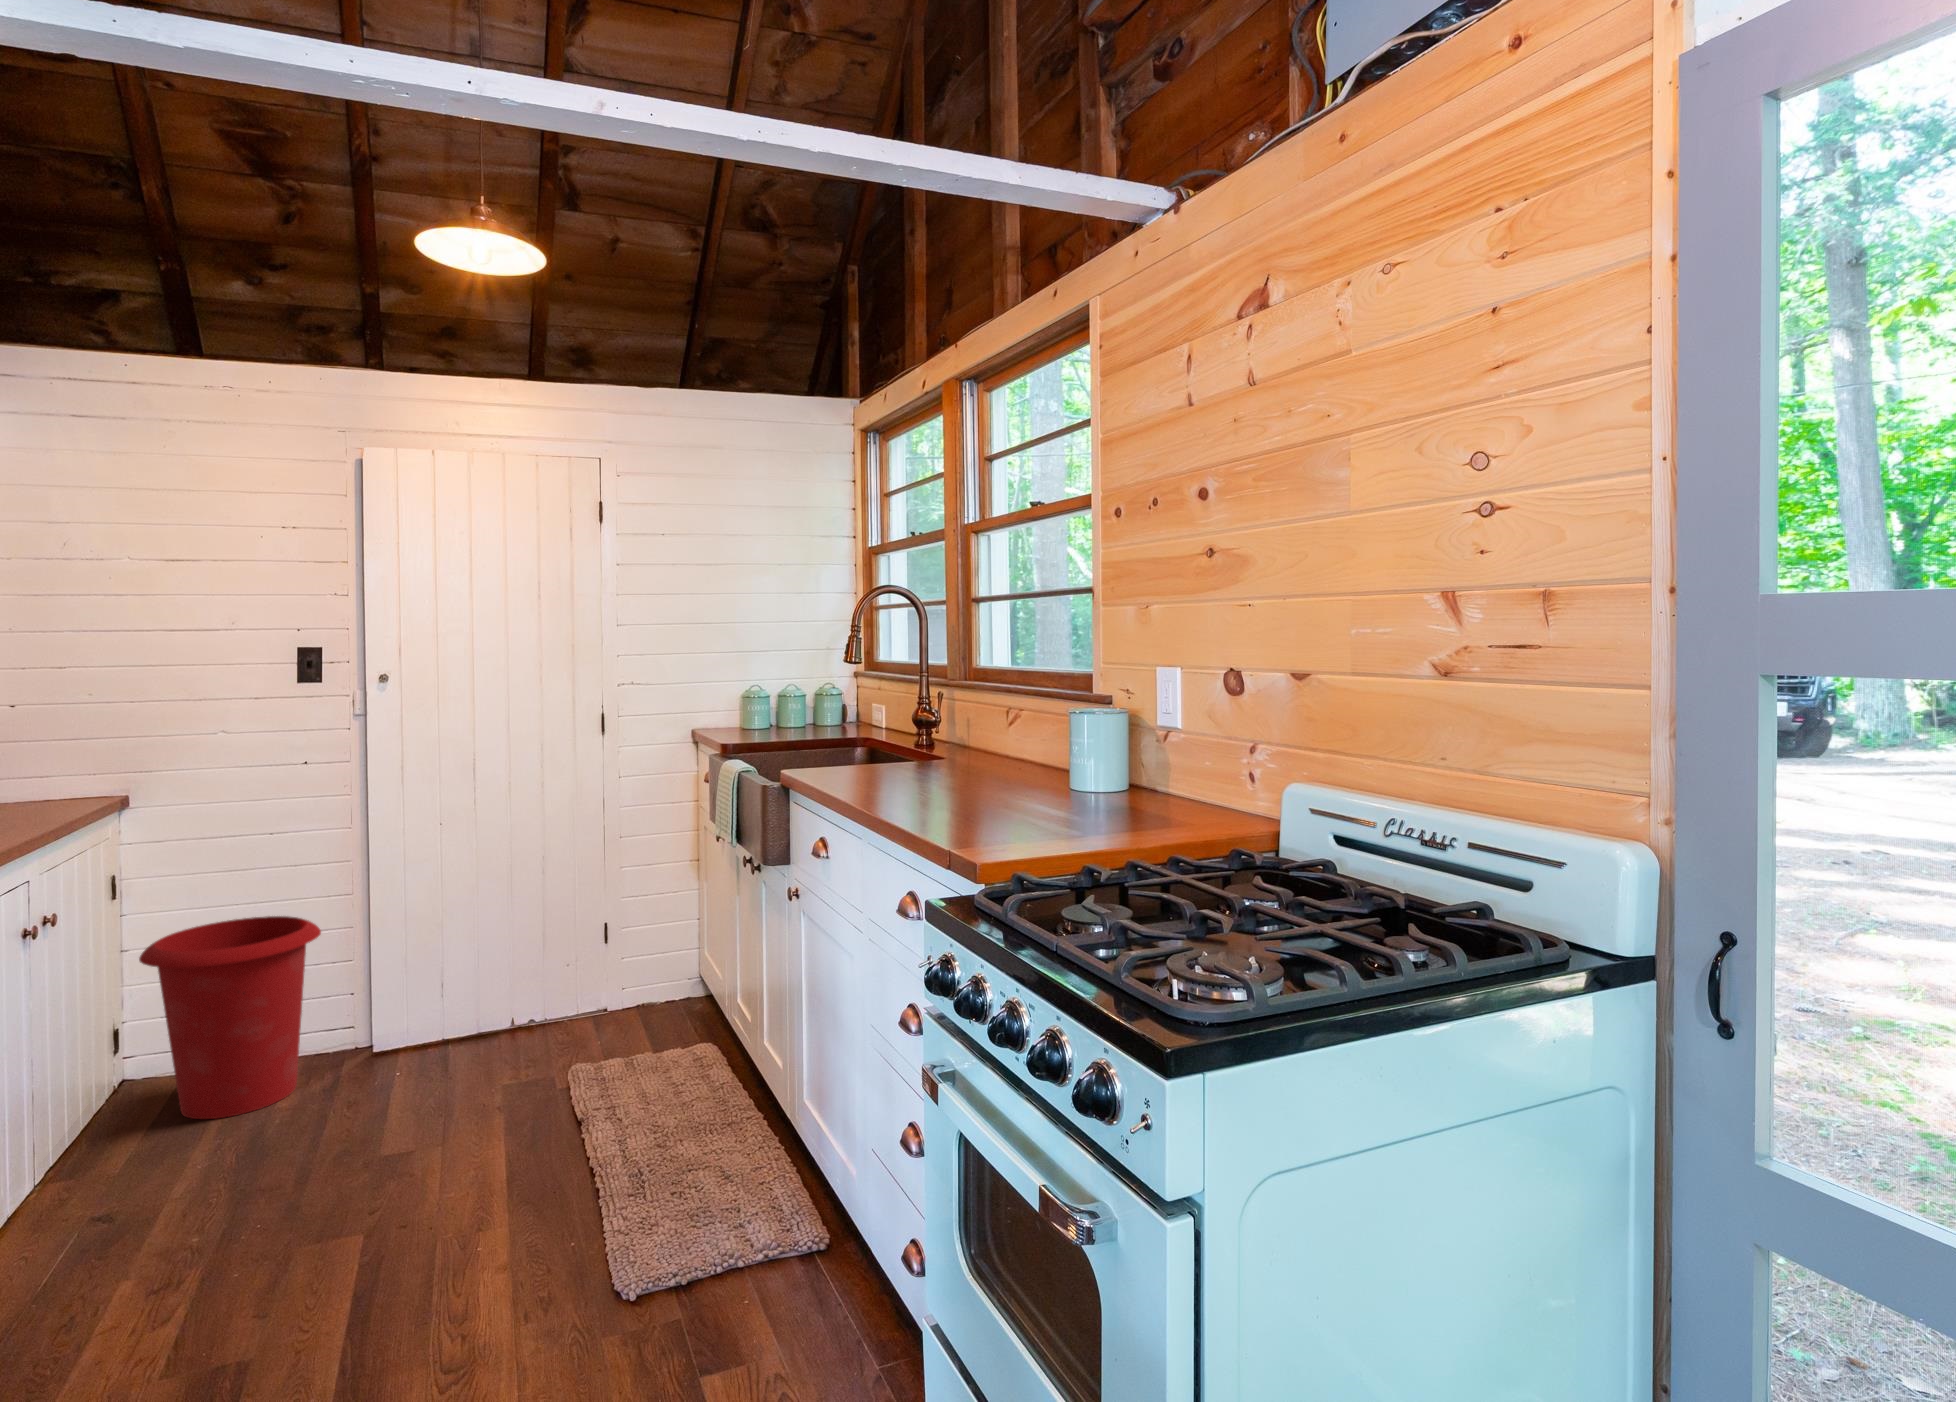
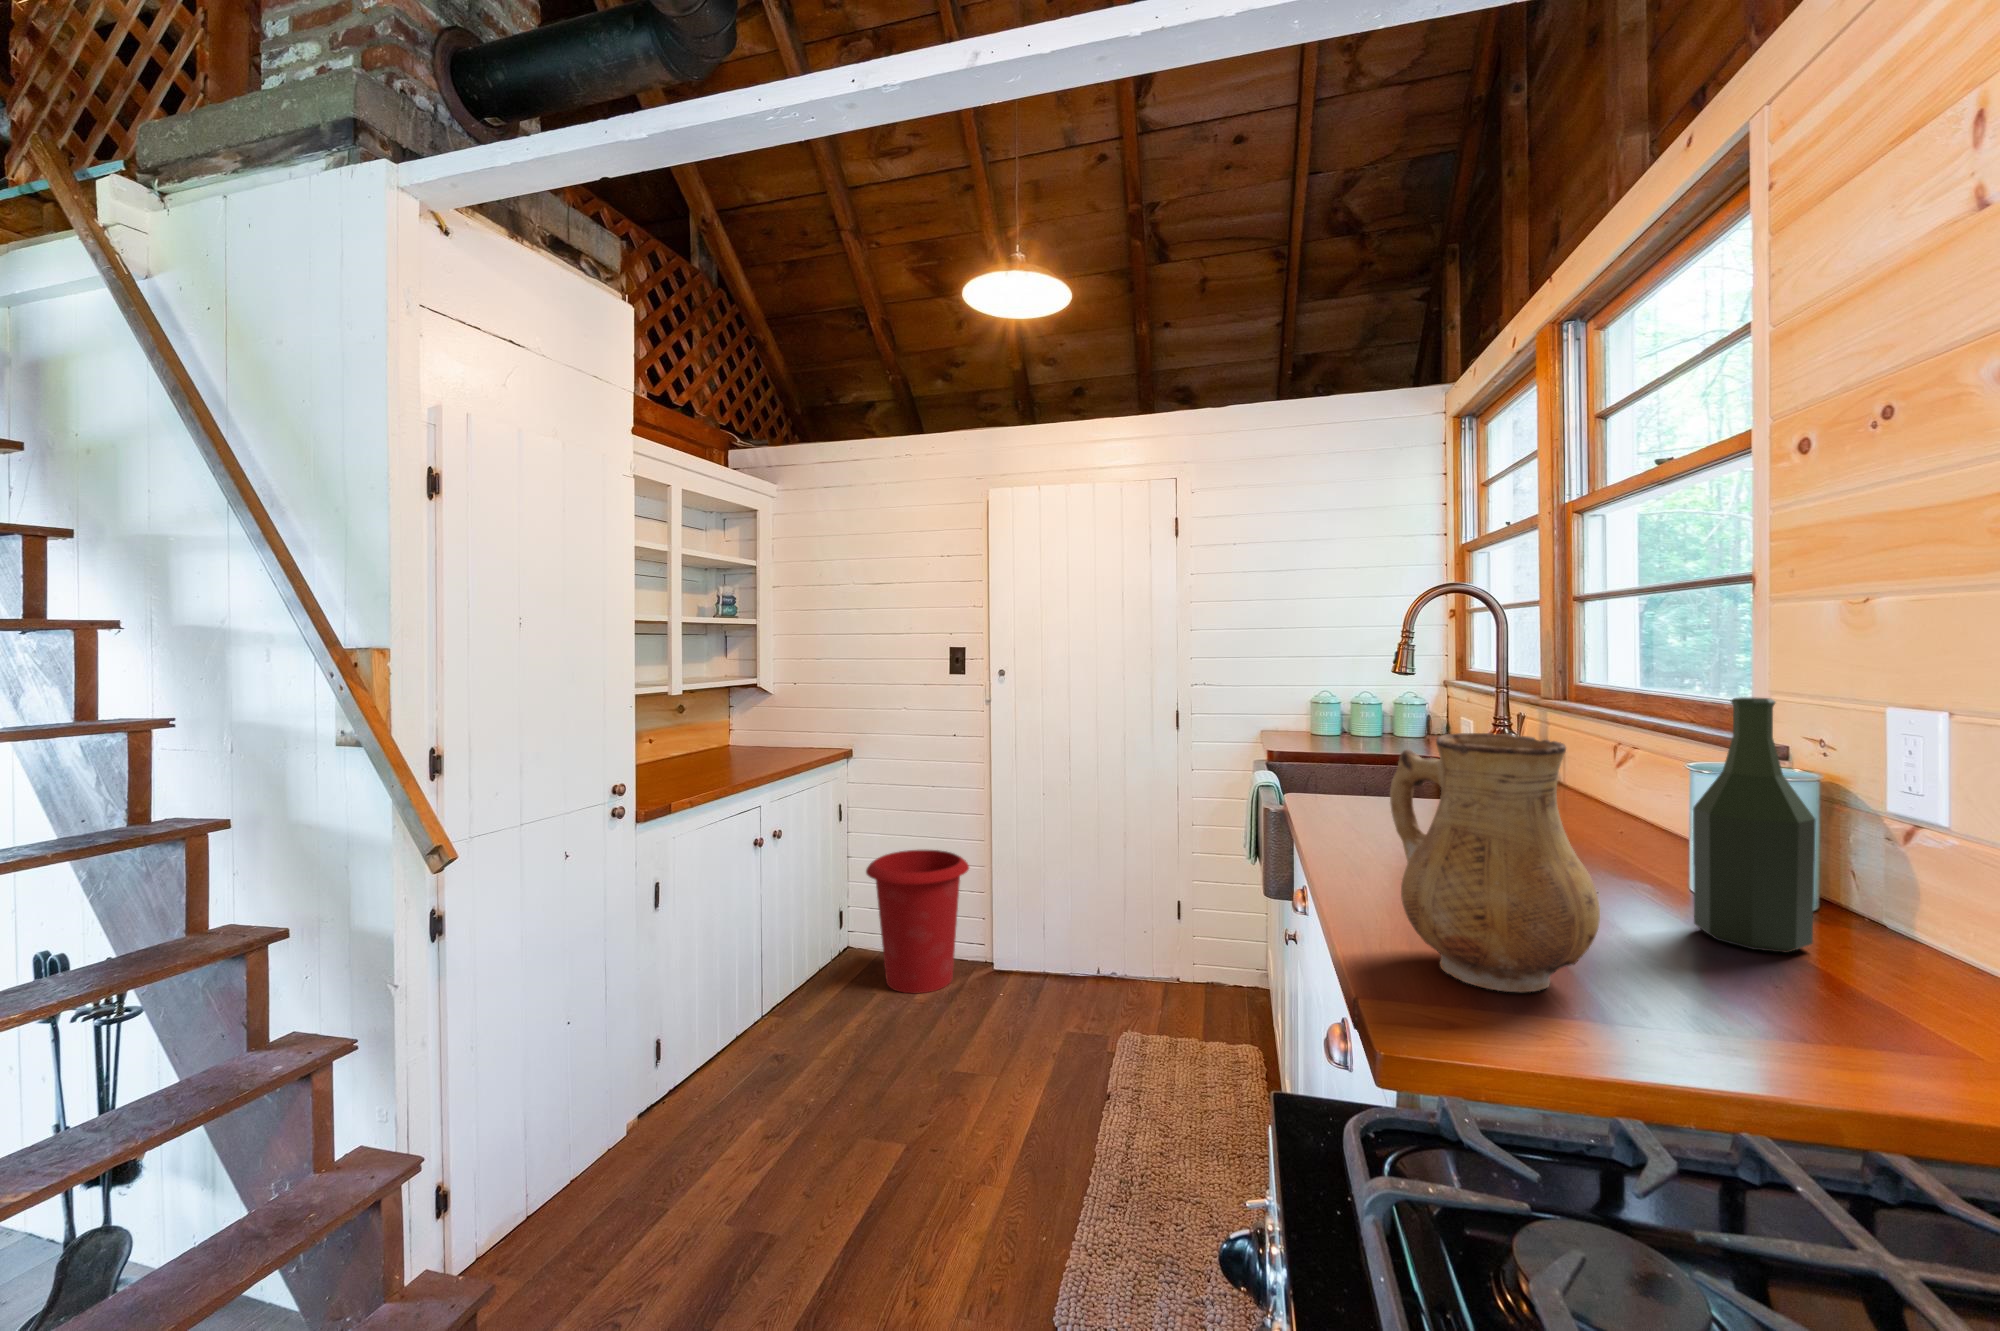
bottle: none [1085,662,1135,802] -> present [1693,697,1816,953]
ceramic pitcher: none [950,684,1064,833] -> present [1390,733,1600,992]

